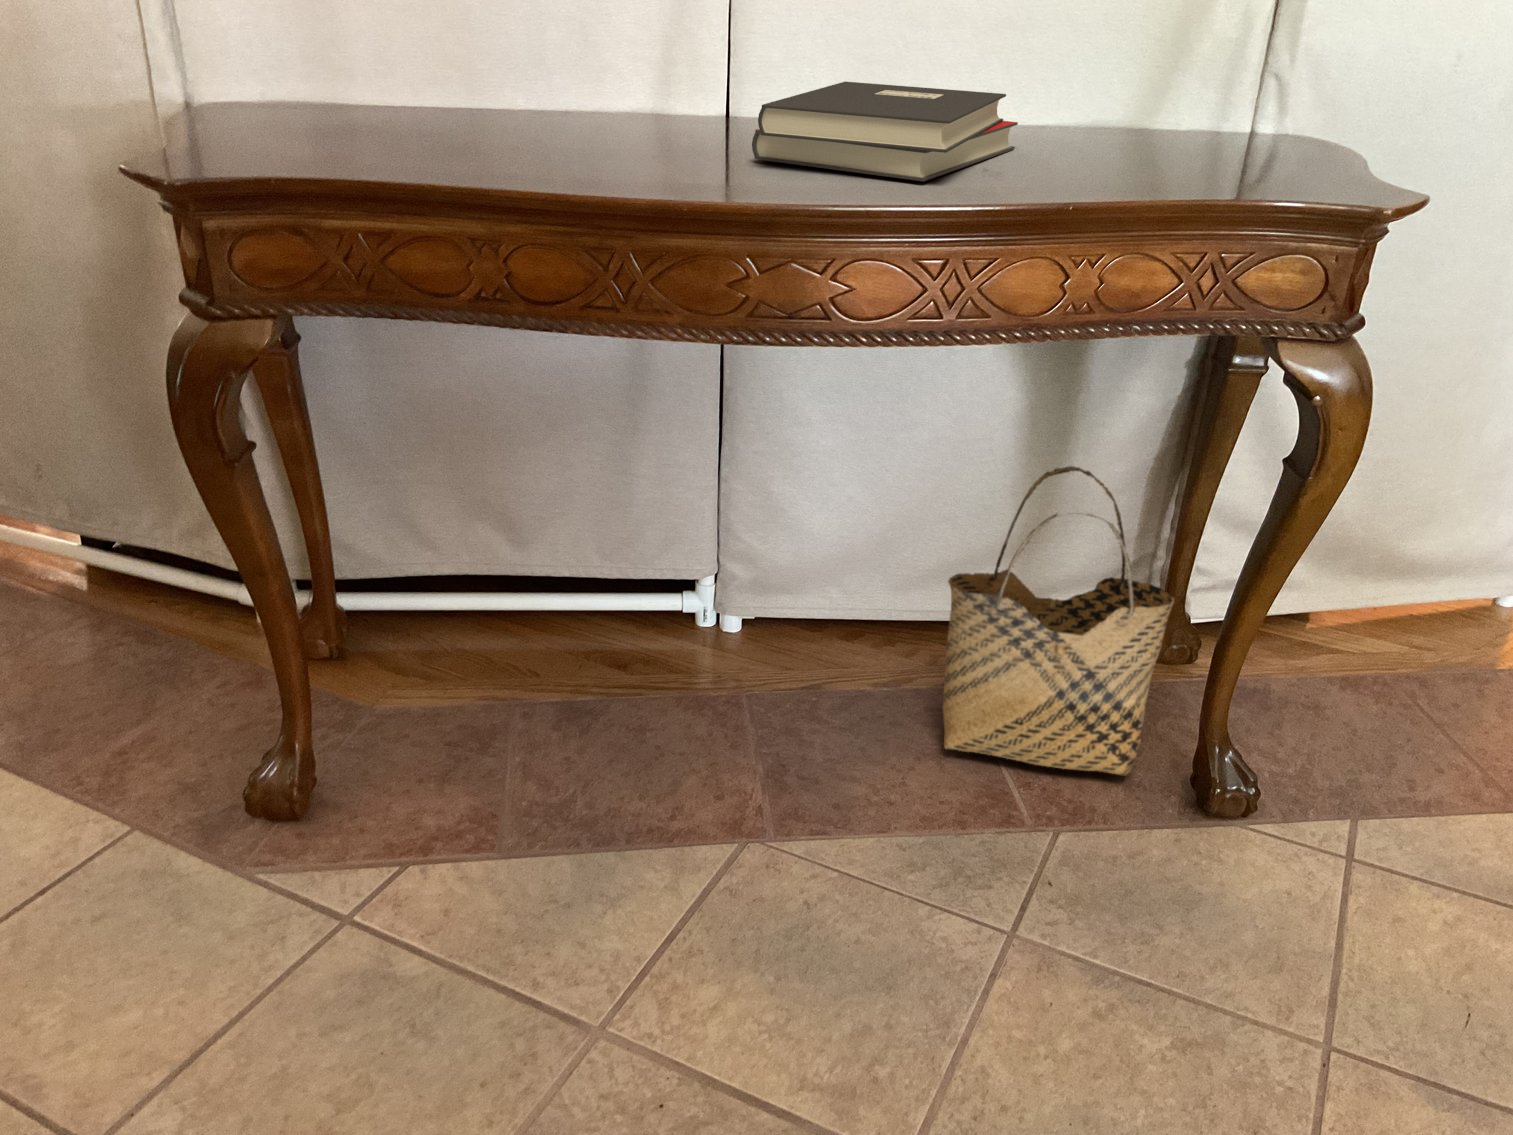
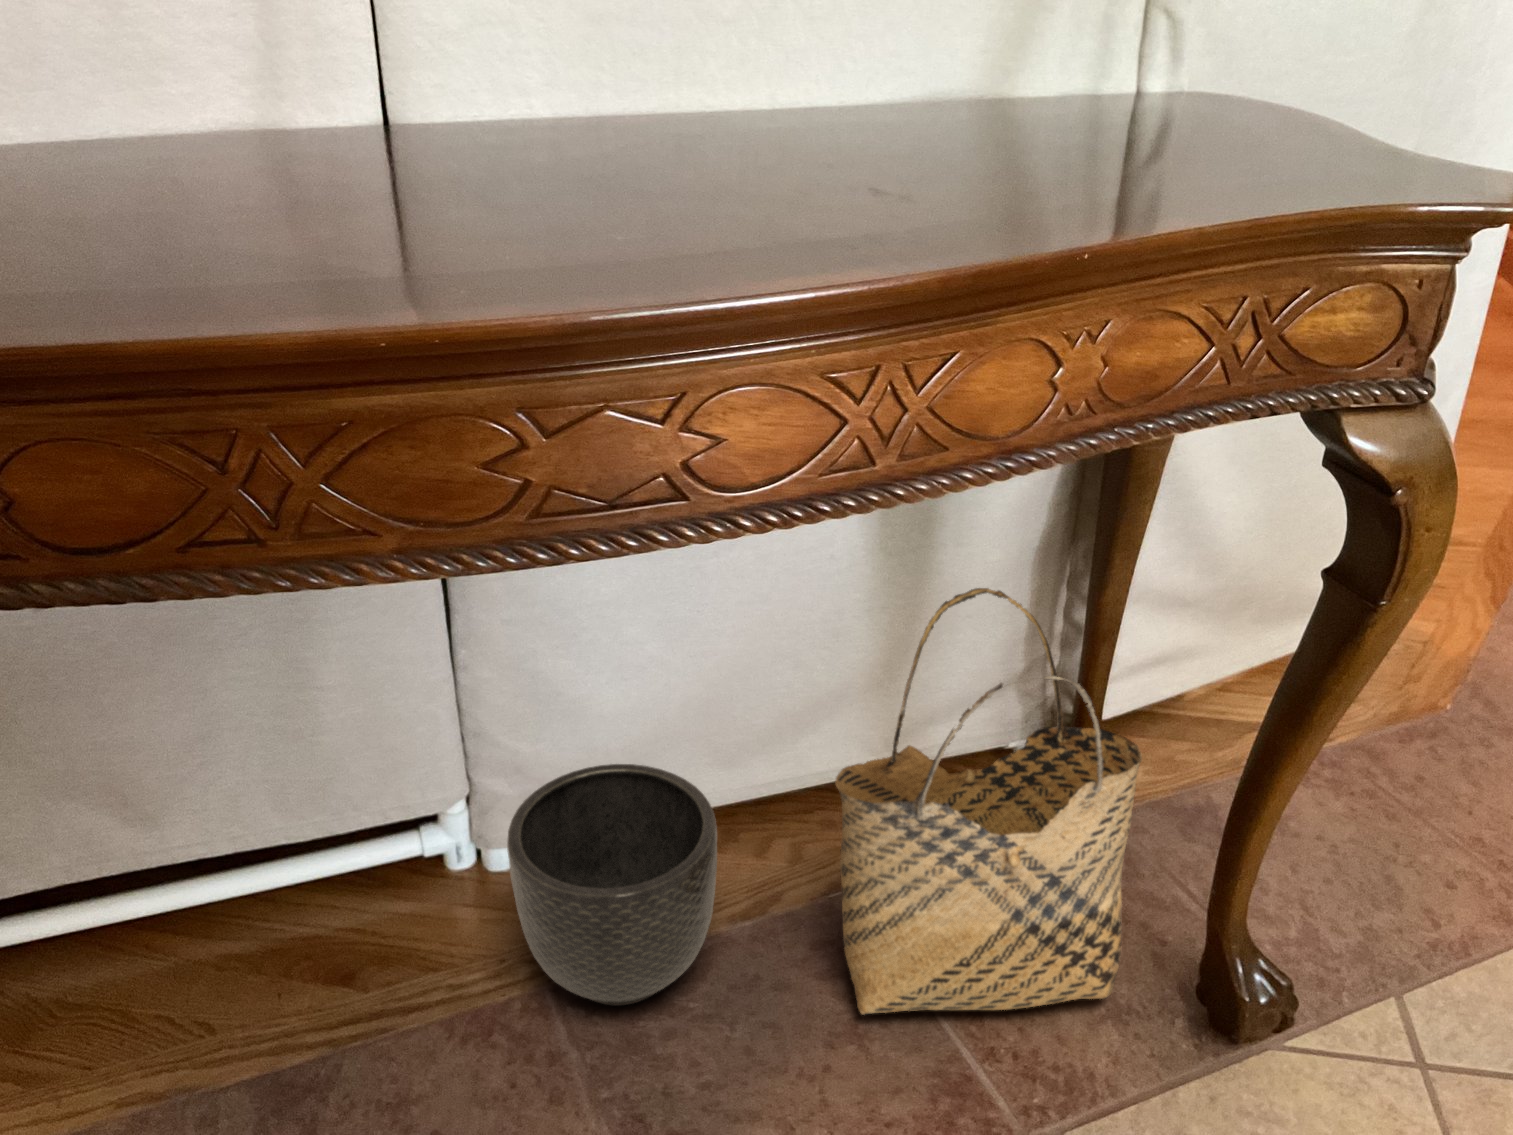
hardback book: present [752,82,1018,181] -> none [467,60,875,227]
planter: none [730,559,869,716] -> present [507,764,717,1006]

